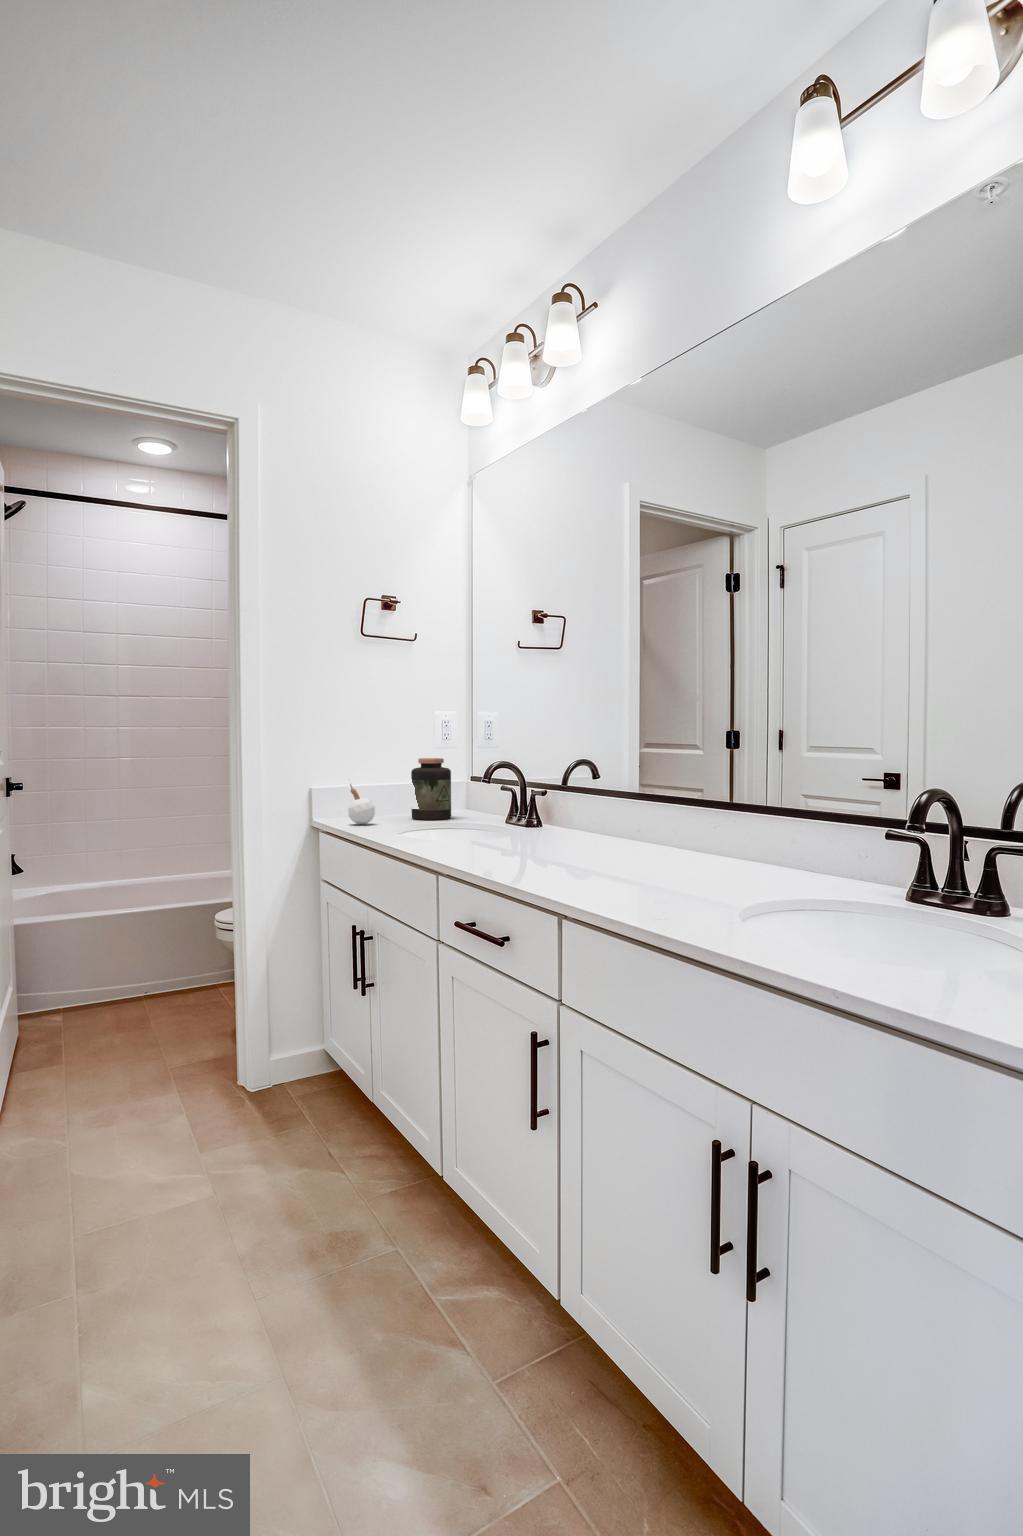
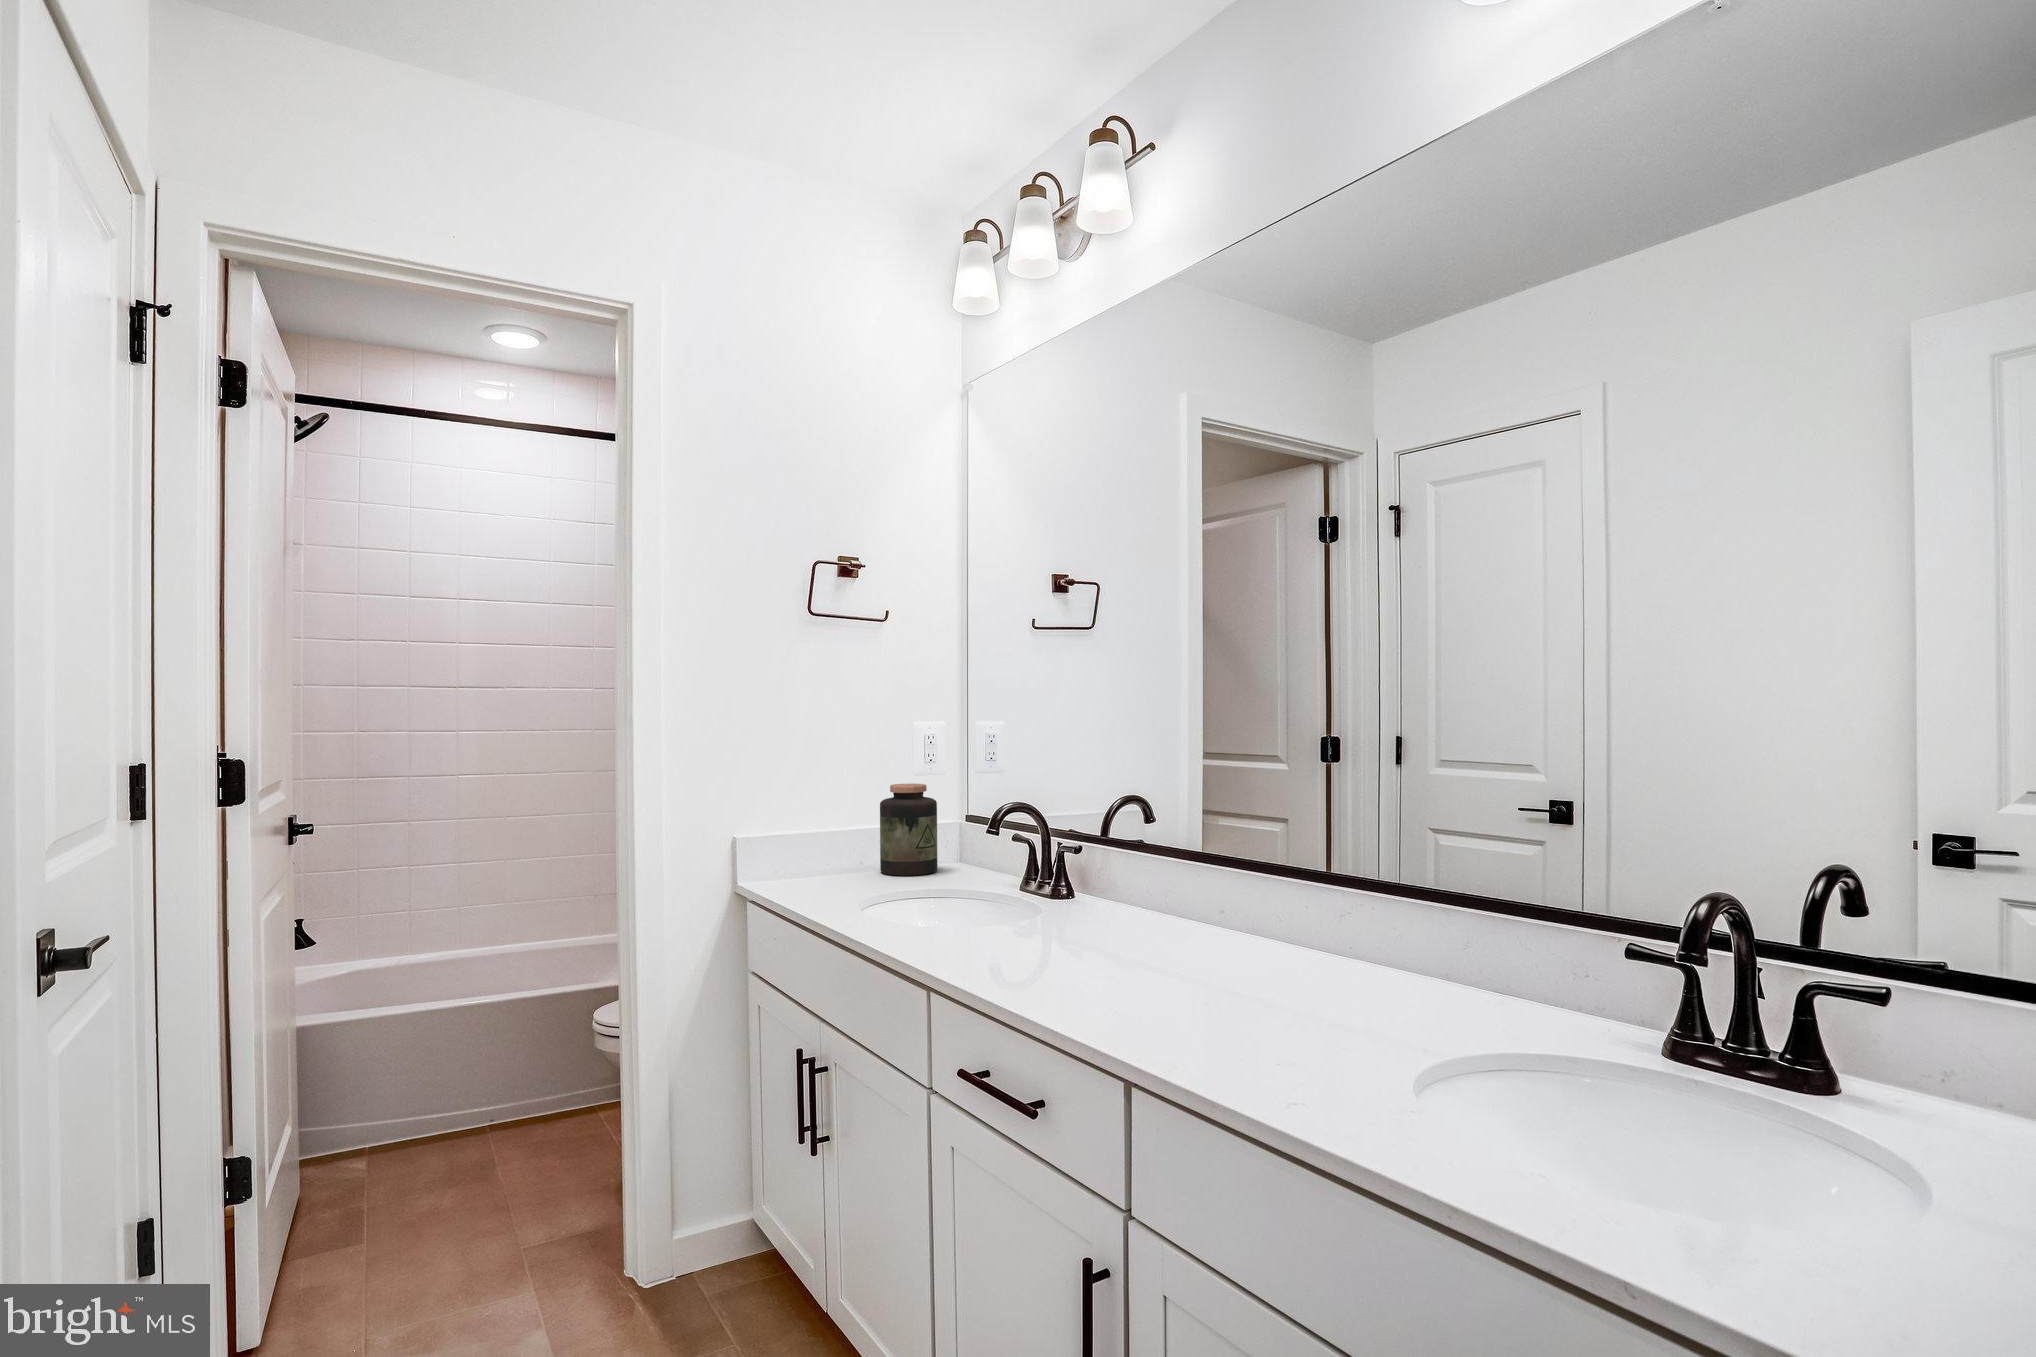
candle: present [348,783,375,825] -> none [789,820,828,887]

